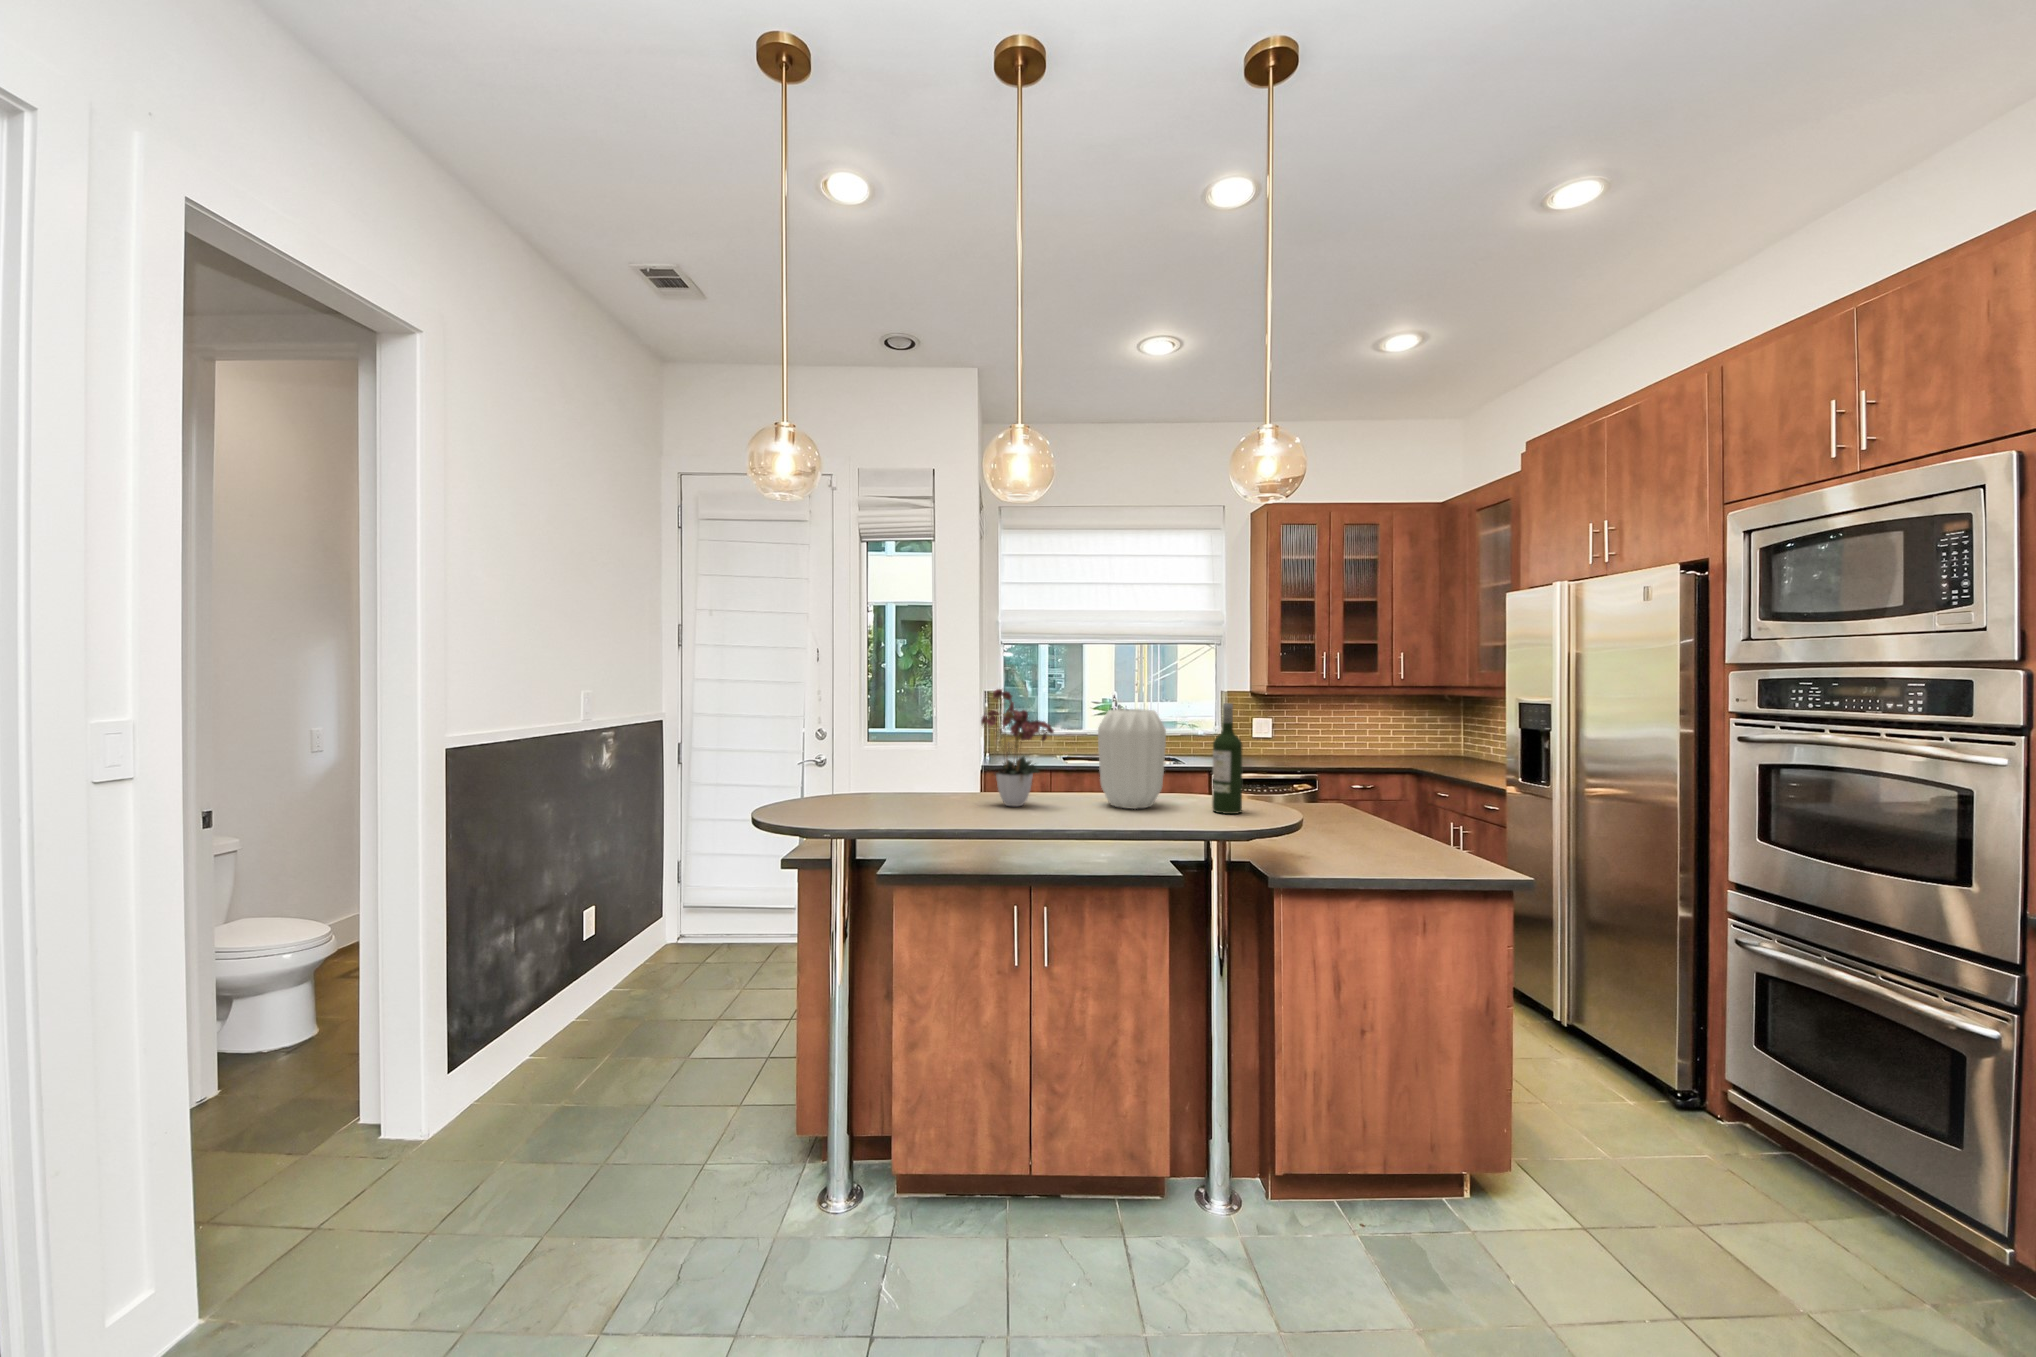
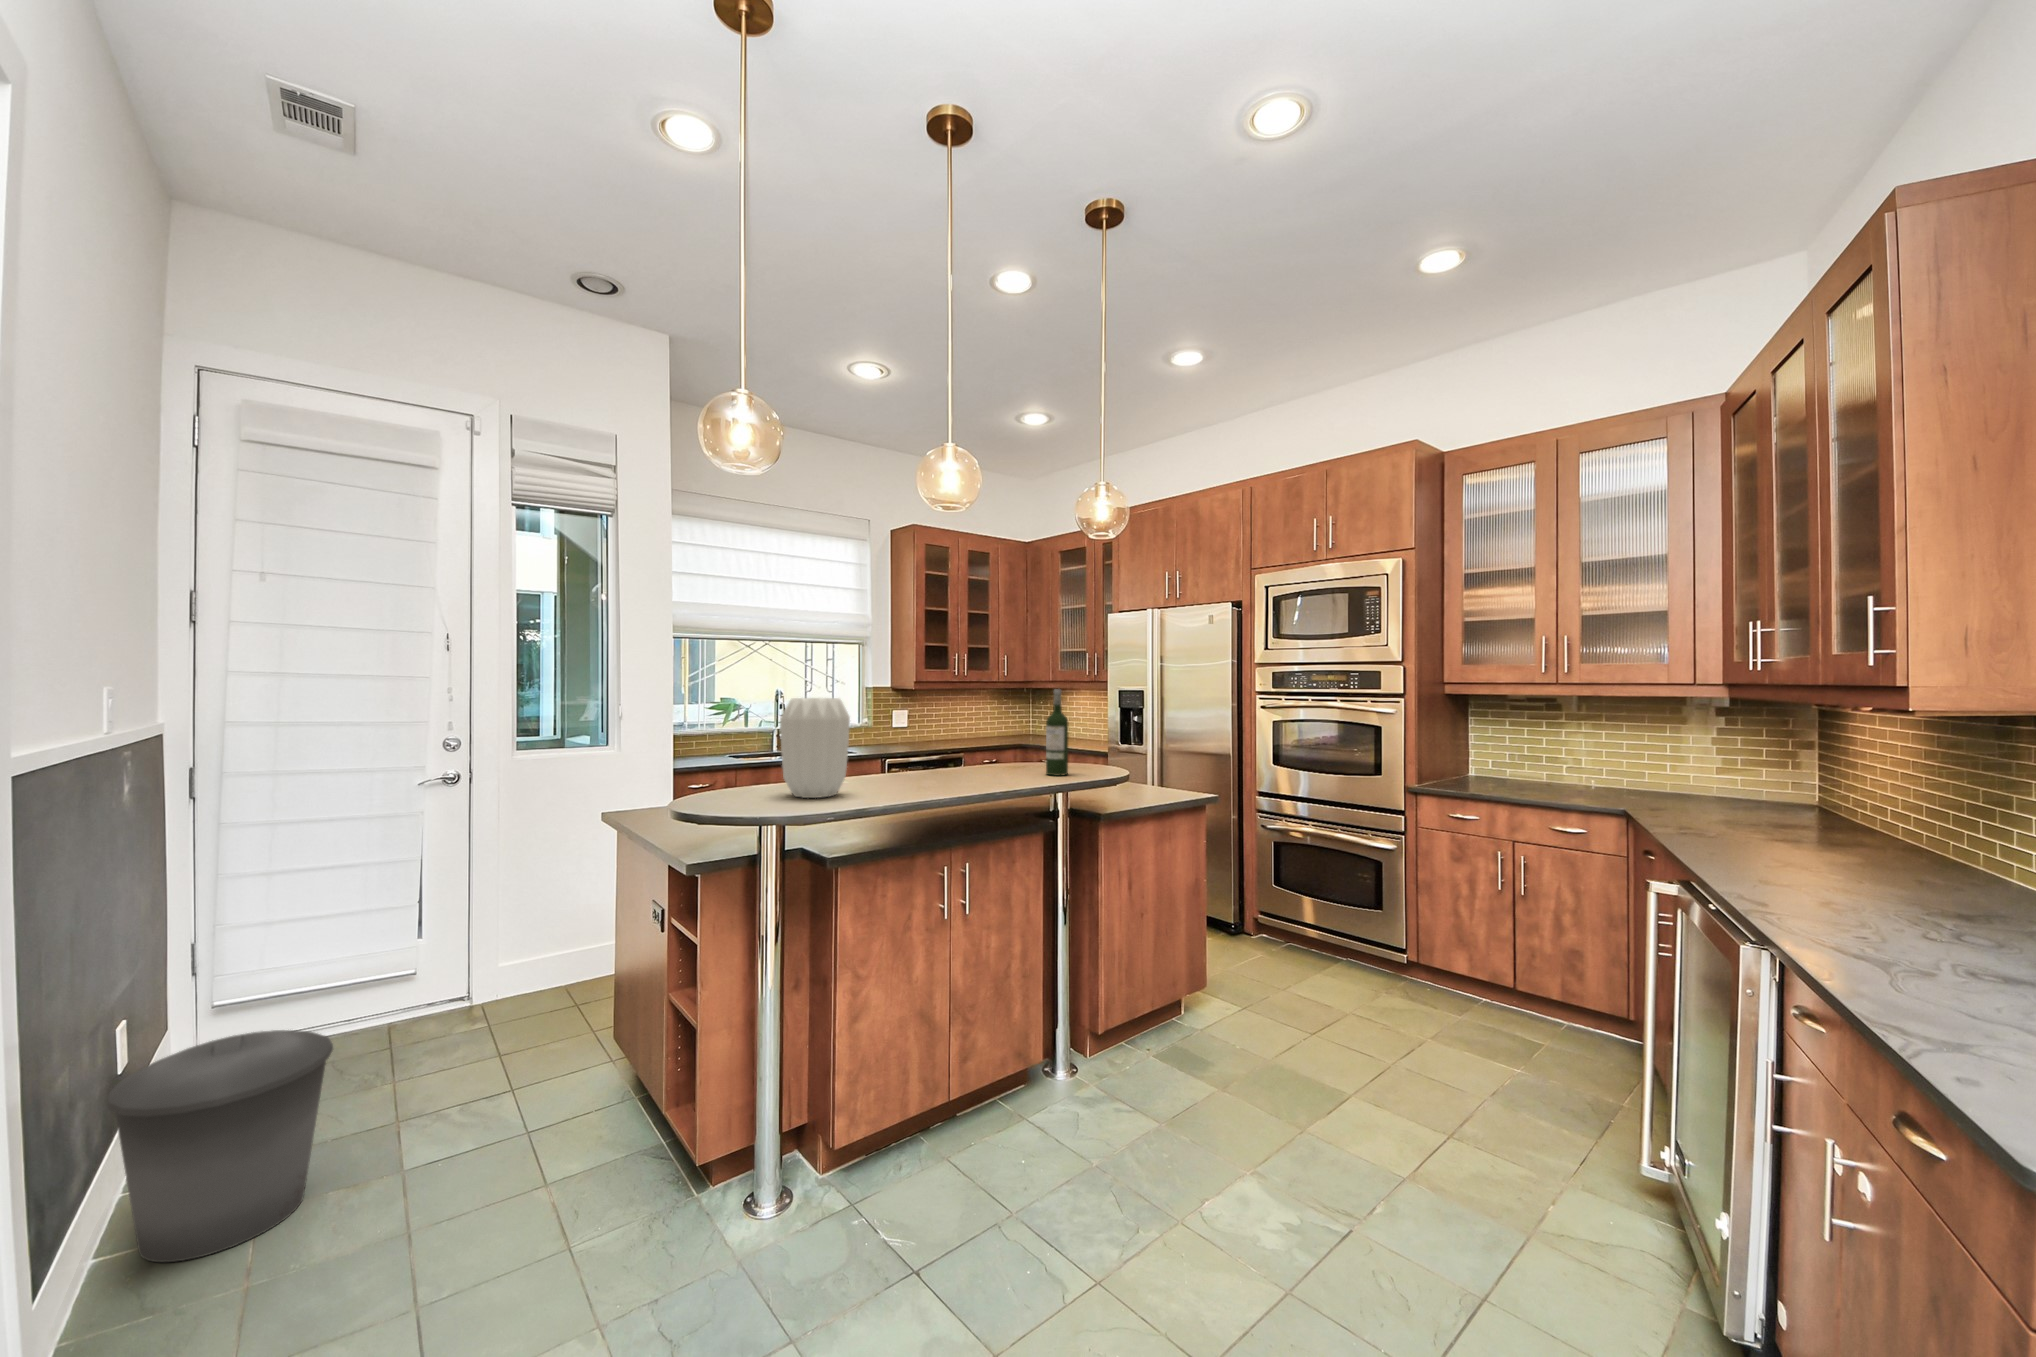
flower arrangement: present [981,689,1054,806] -> none [867,673,941,786]
vase: present [1098,709,1166,809] -> present [780,698,850,798]
trash can: none [531,930,654,1073] -> present [108,1030,333,1262]

